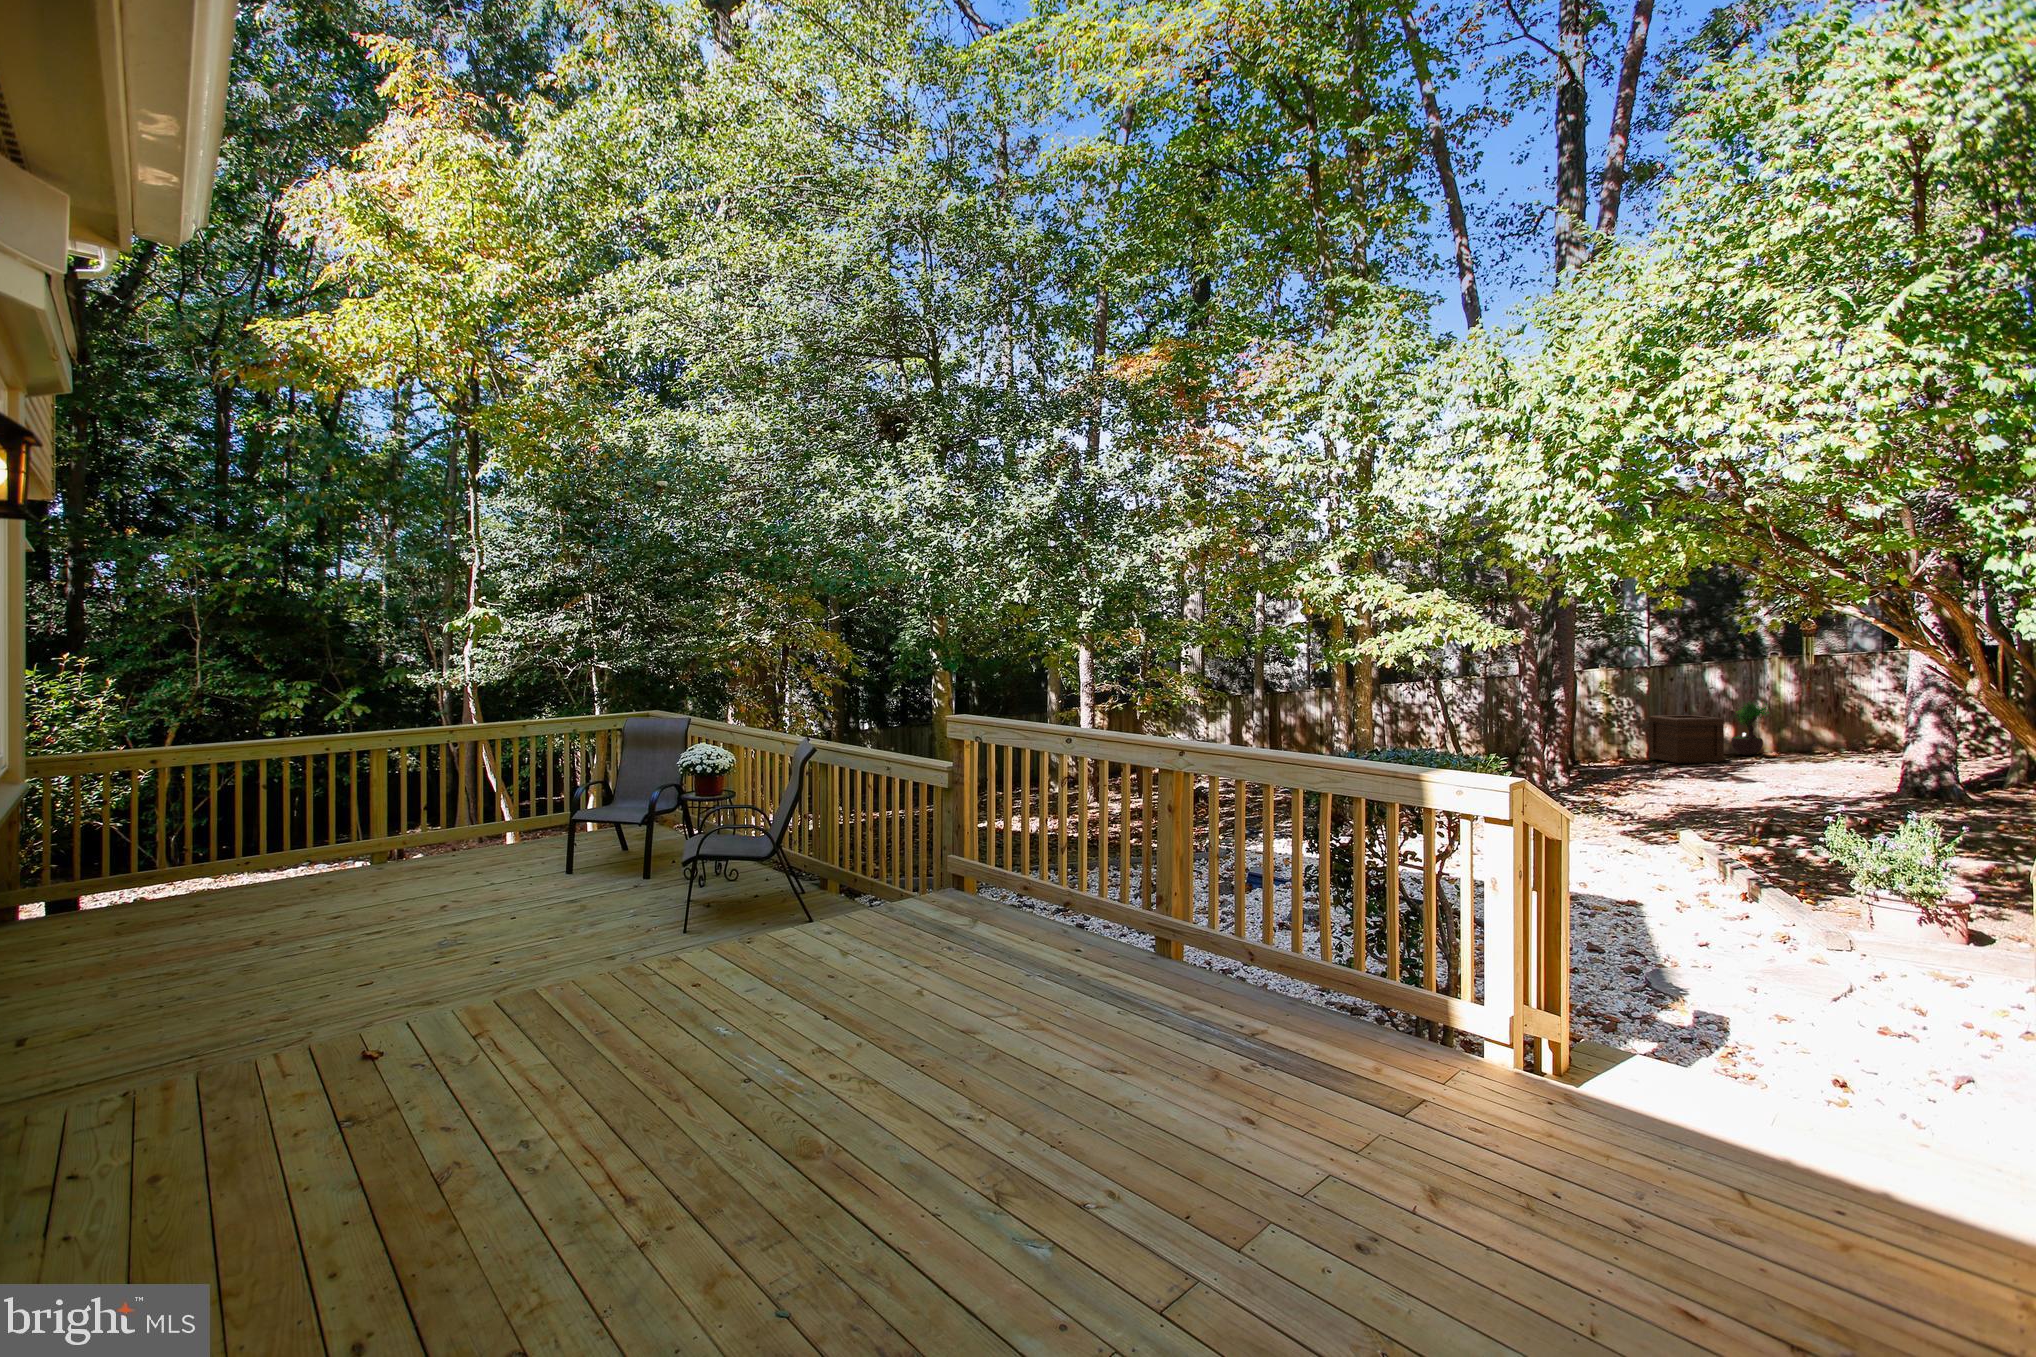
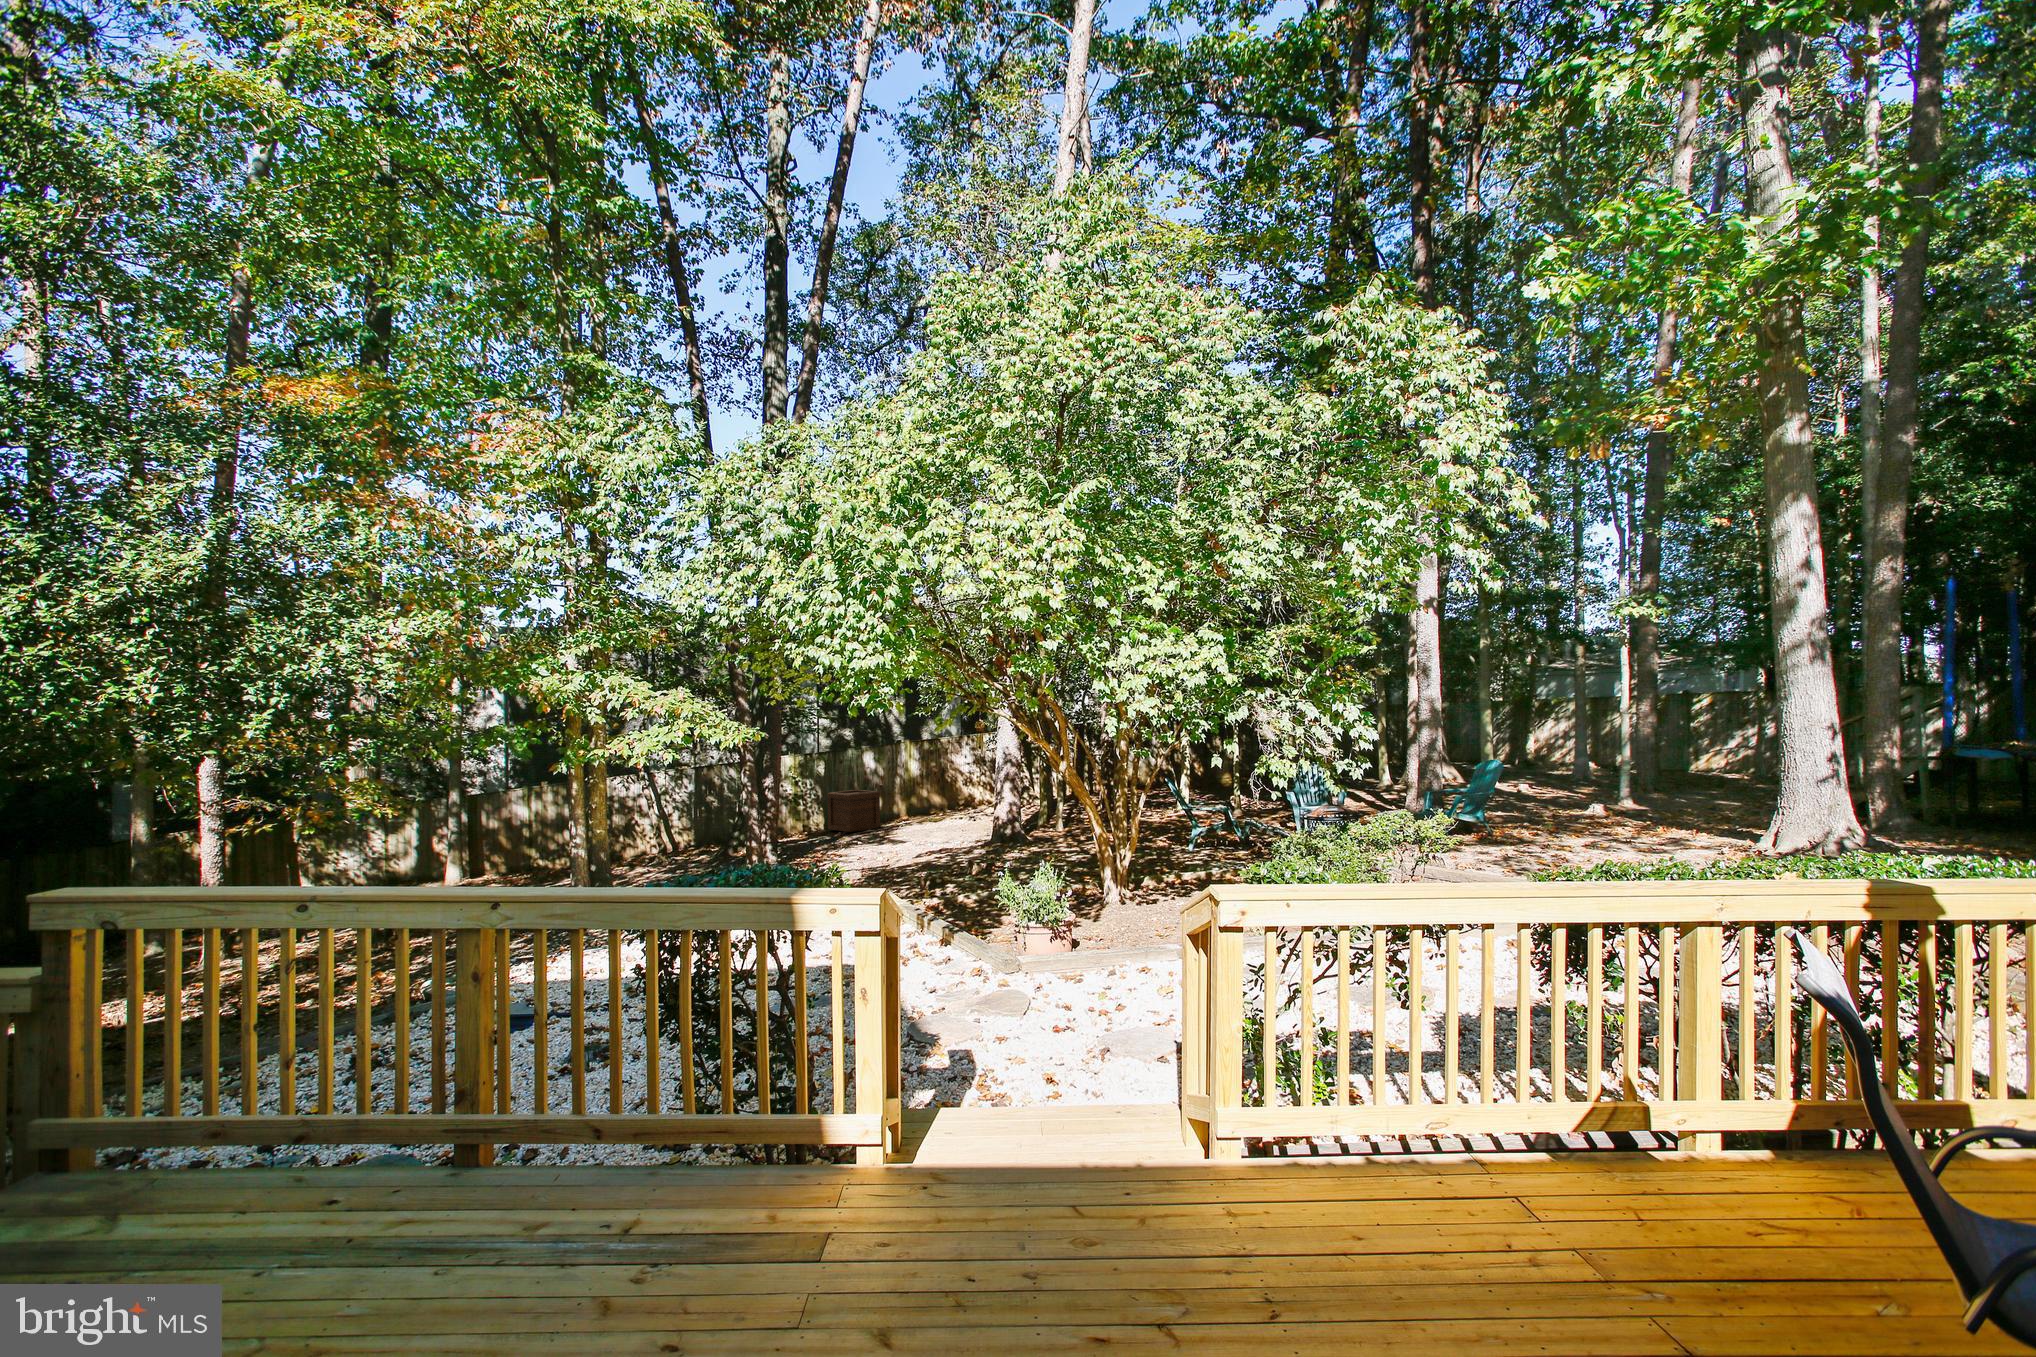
potted tree: present [1731,702,1769,755] -> none [882,773,908,820]

